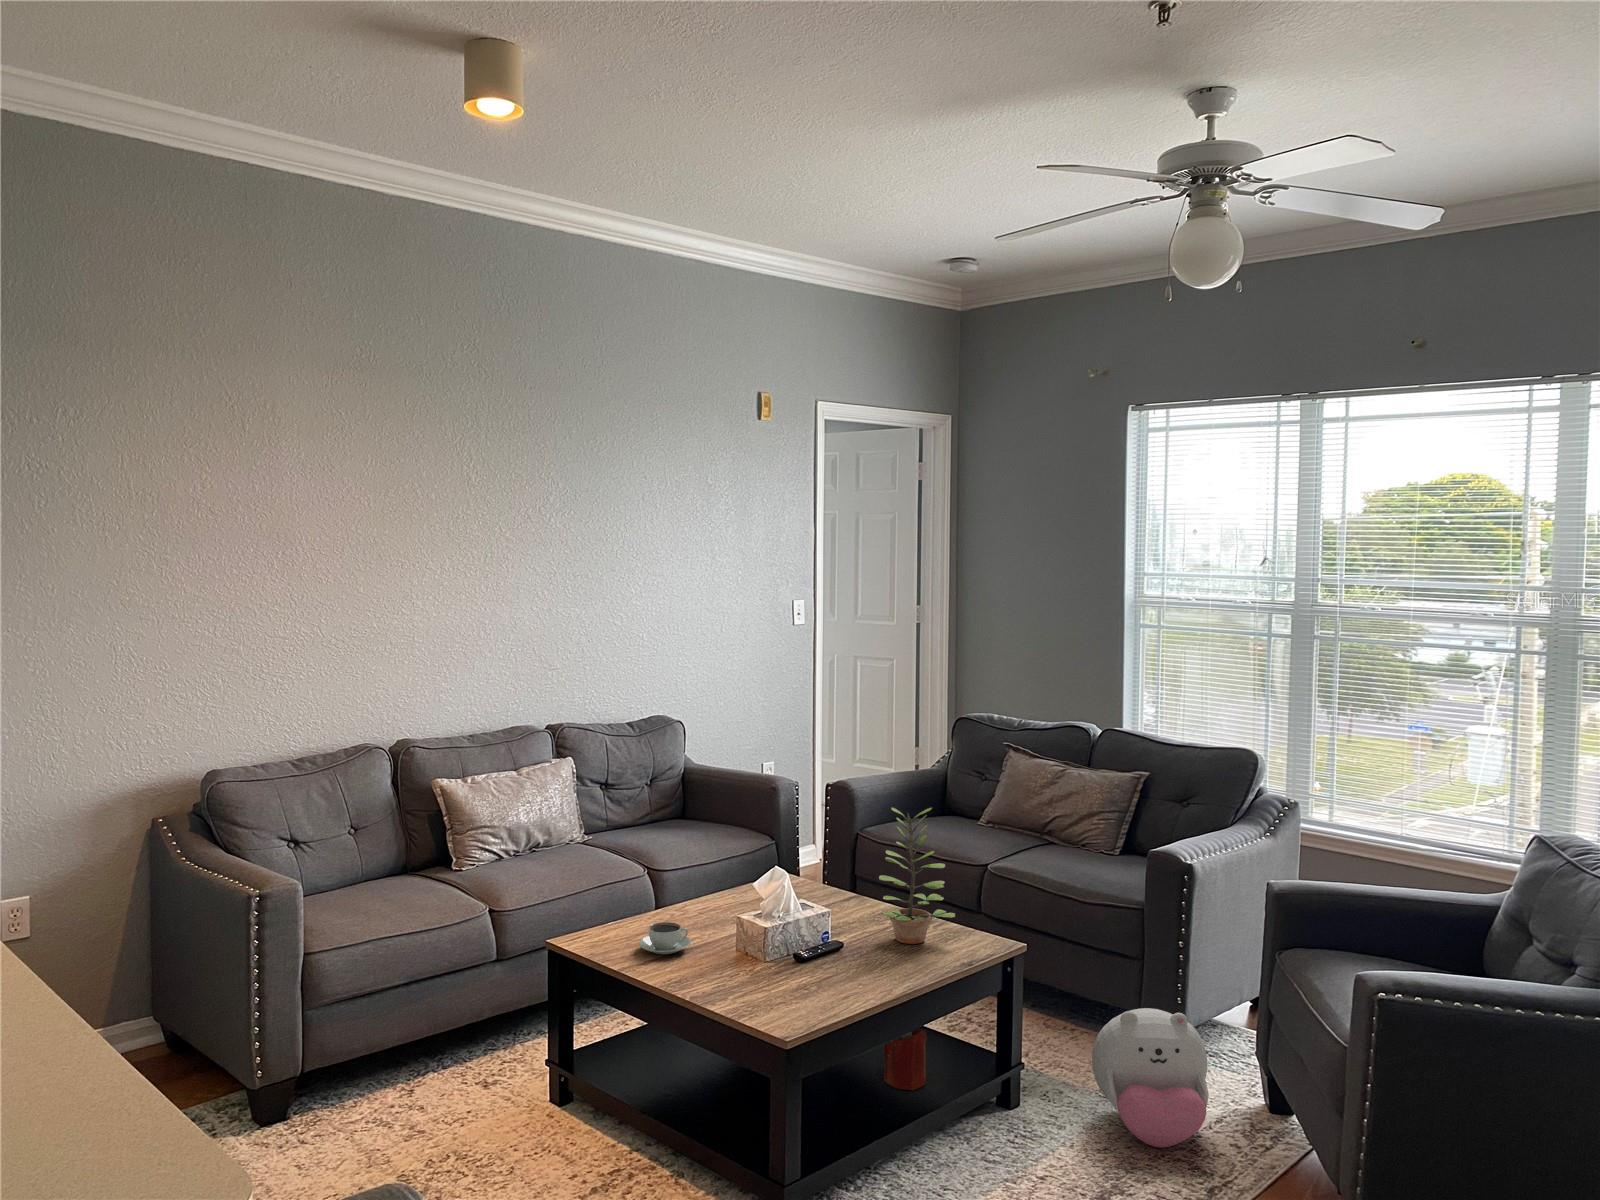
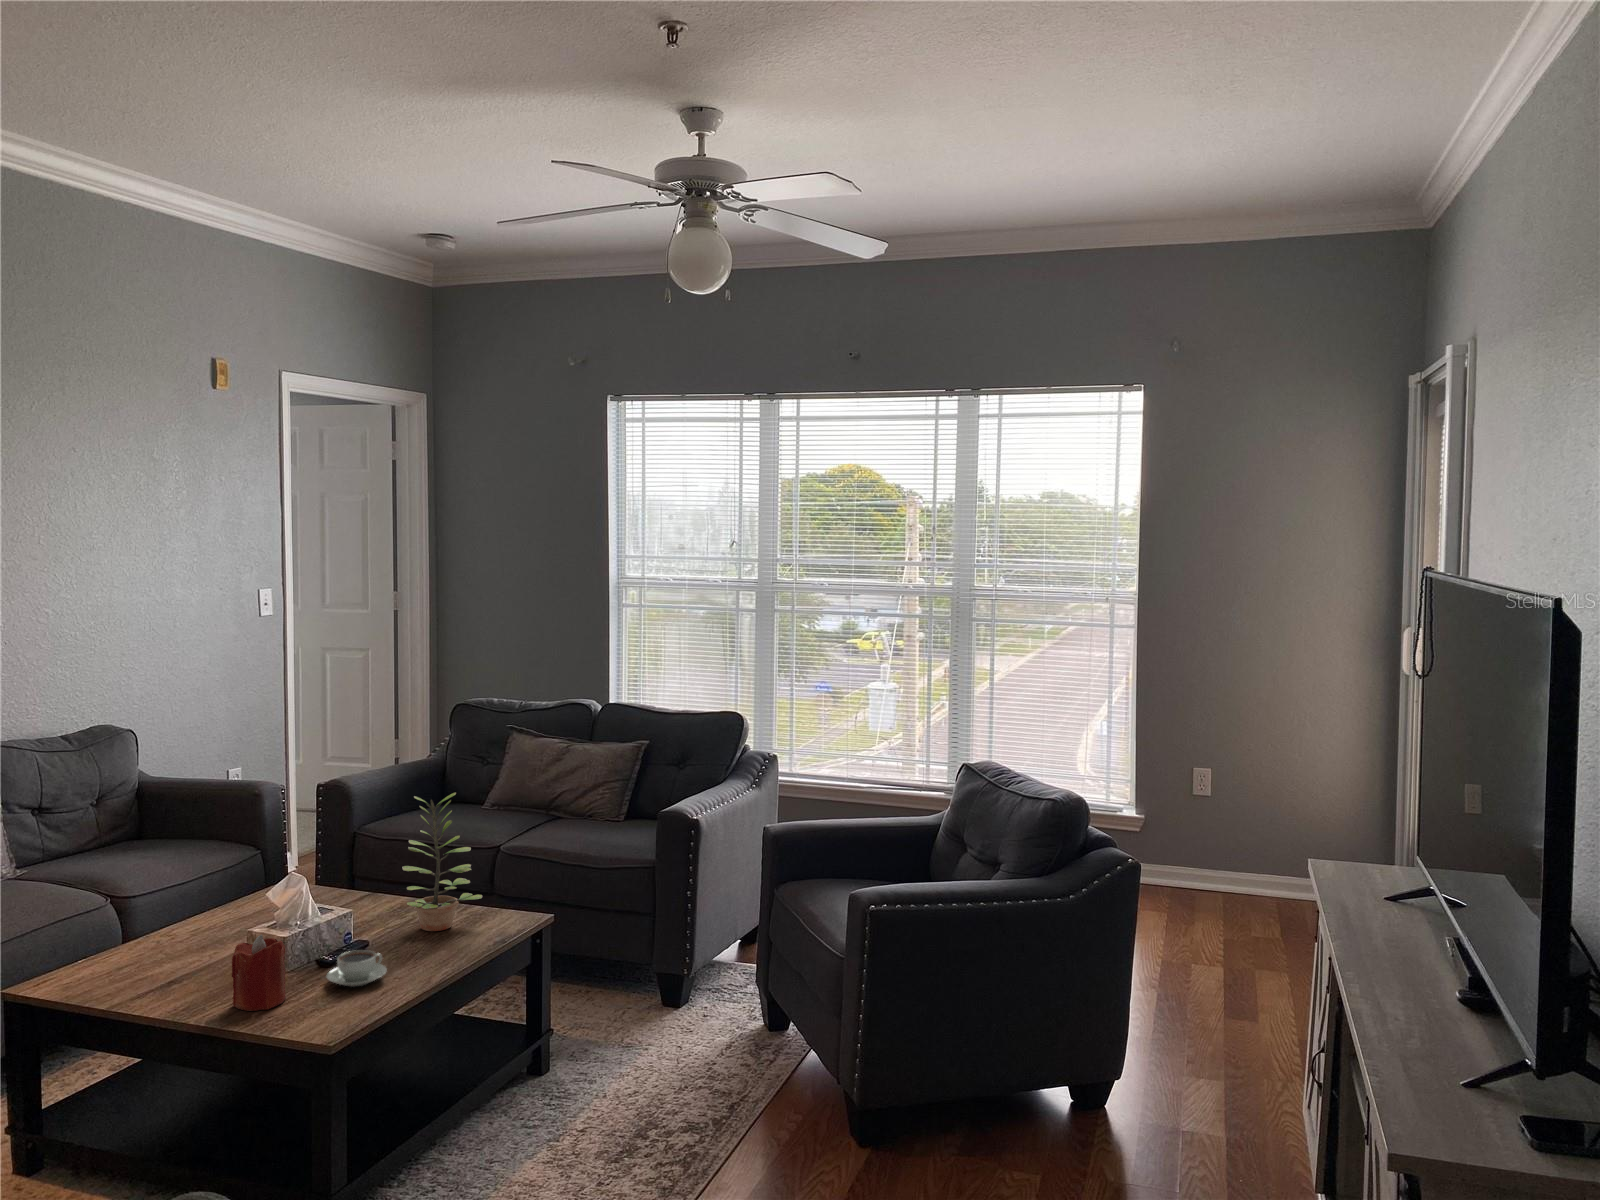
coffee cup: present [639,922,691,954] -> present [327,950,387,987]
plush toy: present [1092,1008,1209,1148] -> none [618,956,723,1081]
candle: present [884,1028,927,1090] -> present [232,935,286,1011]

